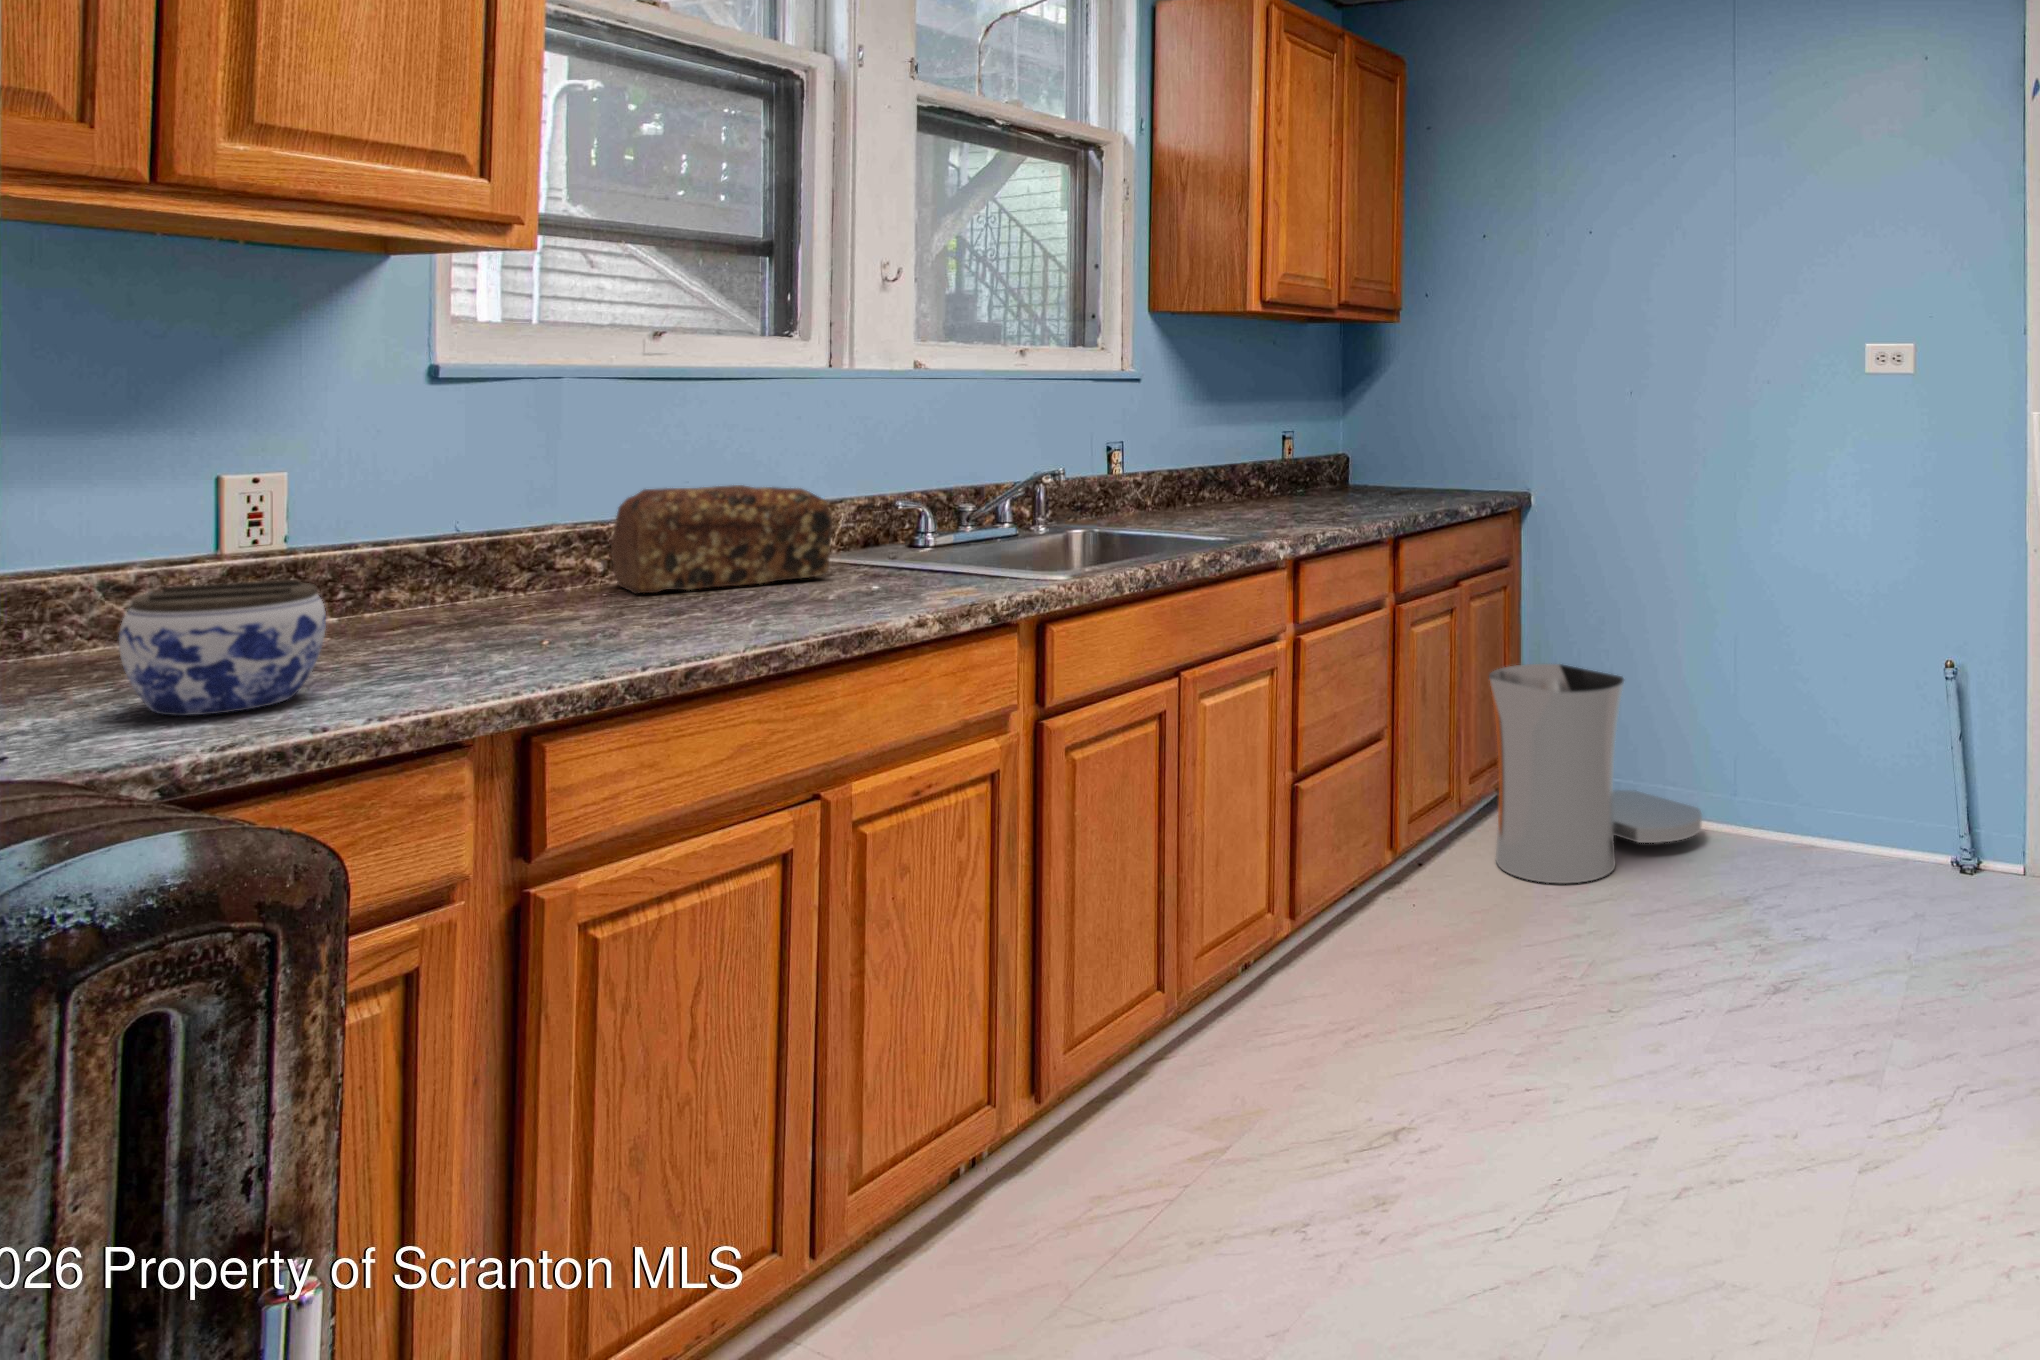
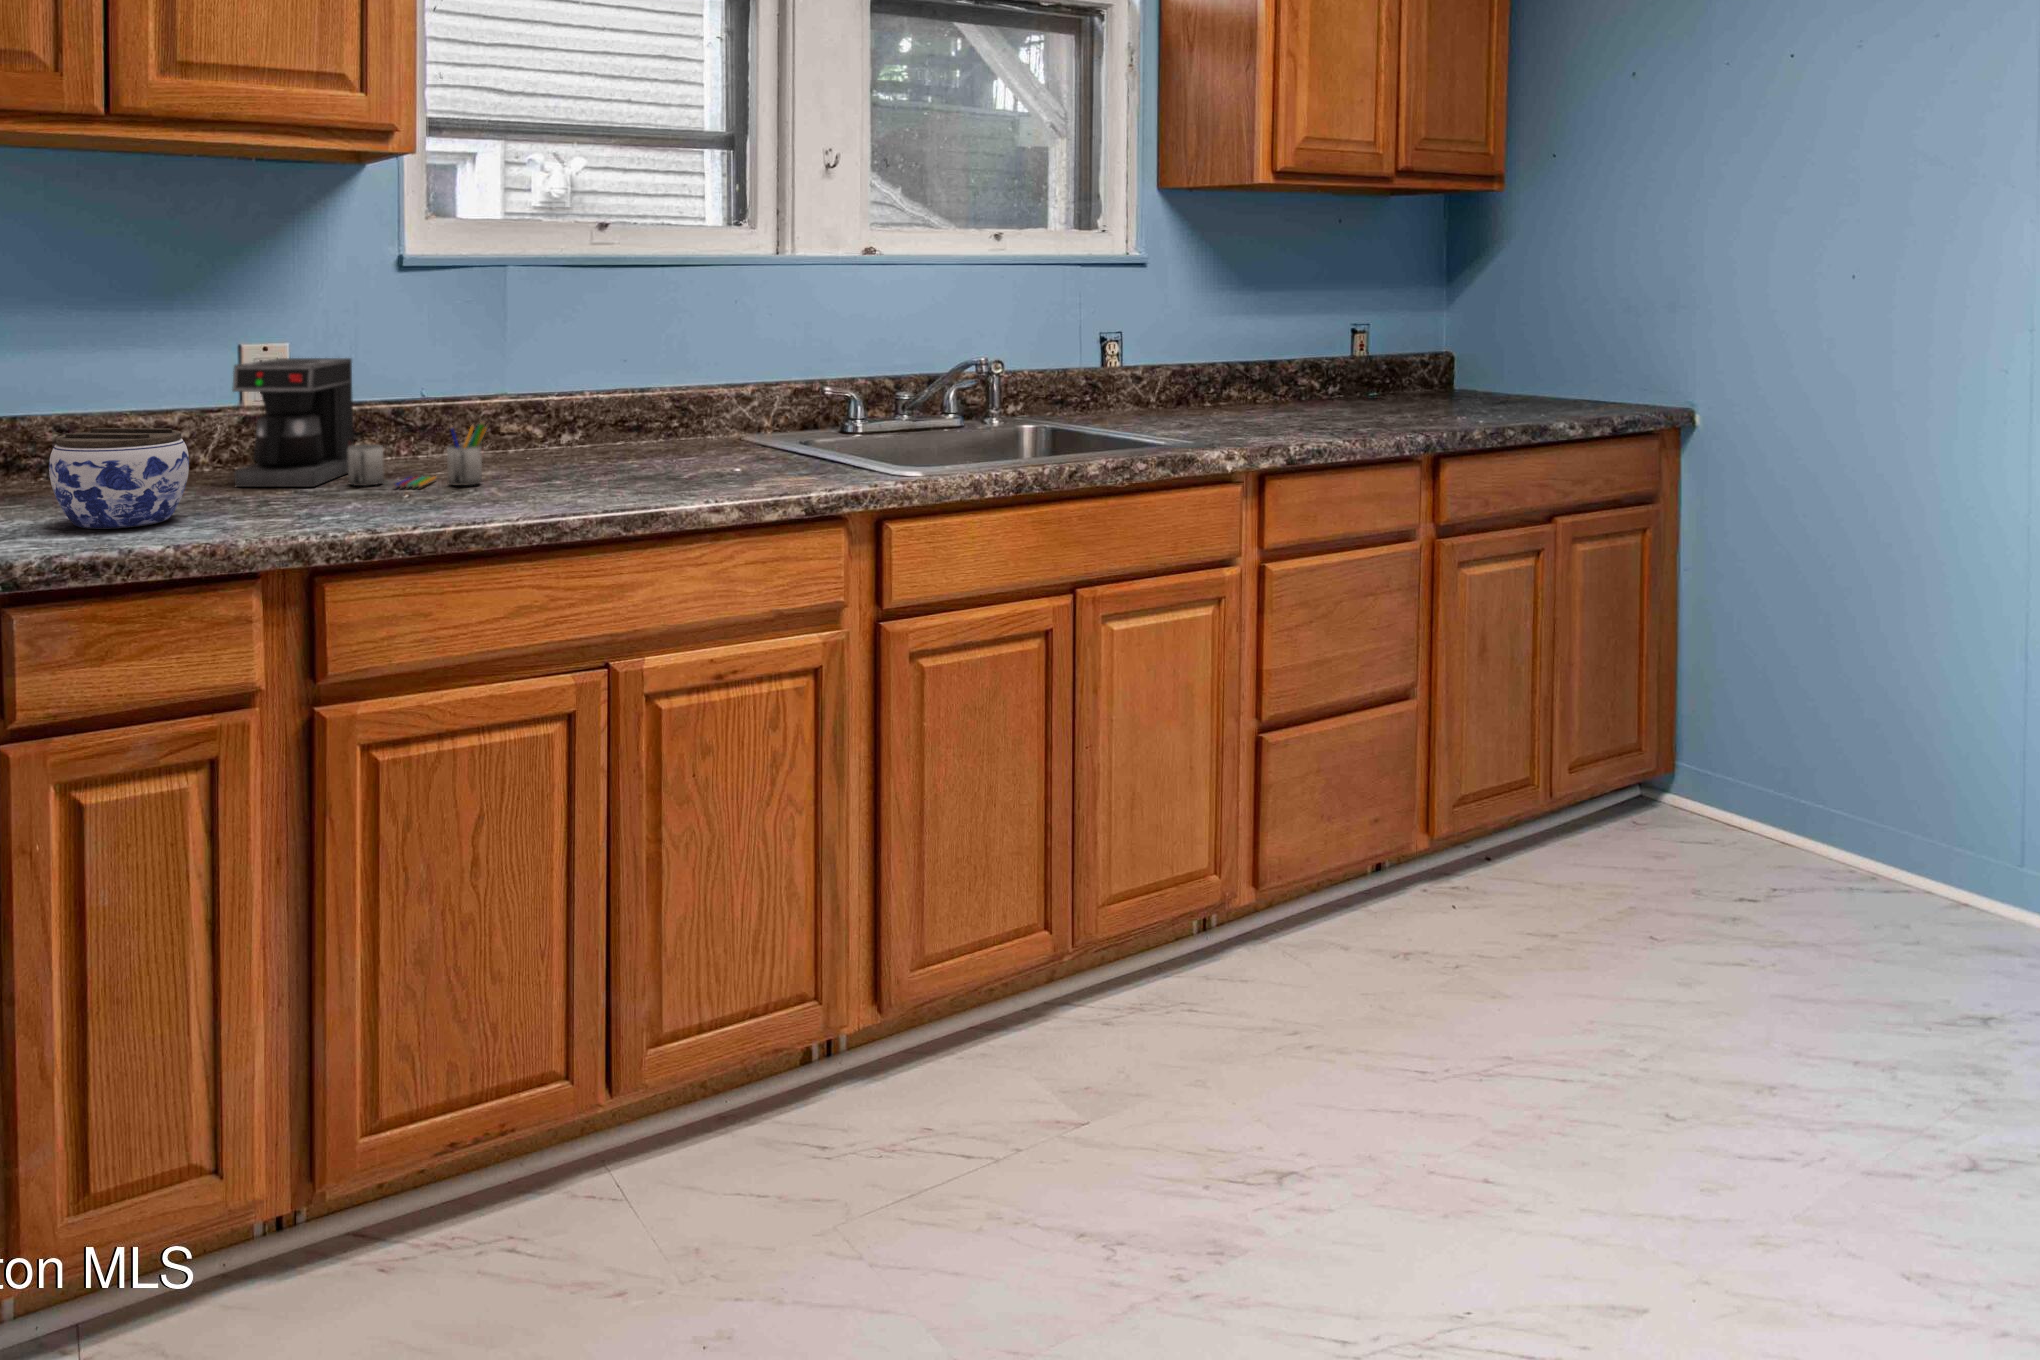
bread loaf: present [611,485,832,594] -> none [543,367,717,462]
coffee maker: none [277,486,631,653] -> present [232,358,489,487]
trash can: present [1489,664,1702,883] -> none [1571,633,1918,925]

